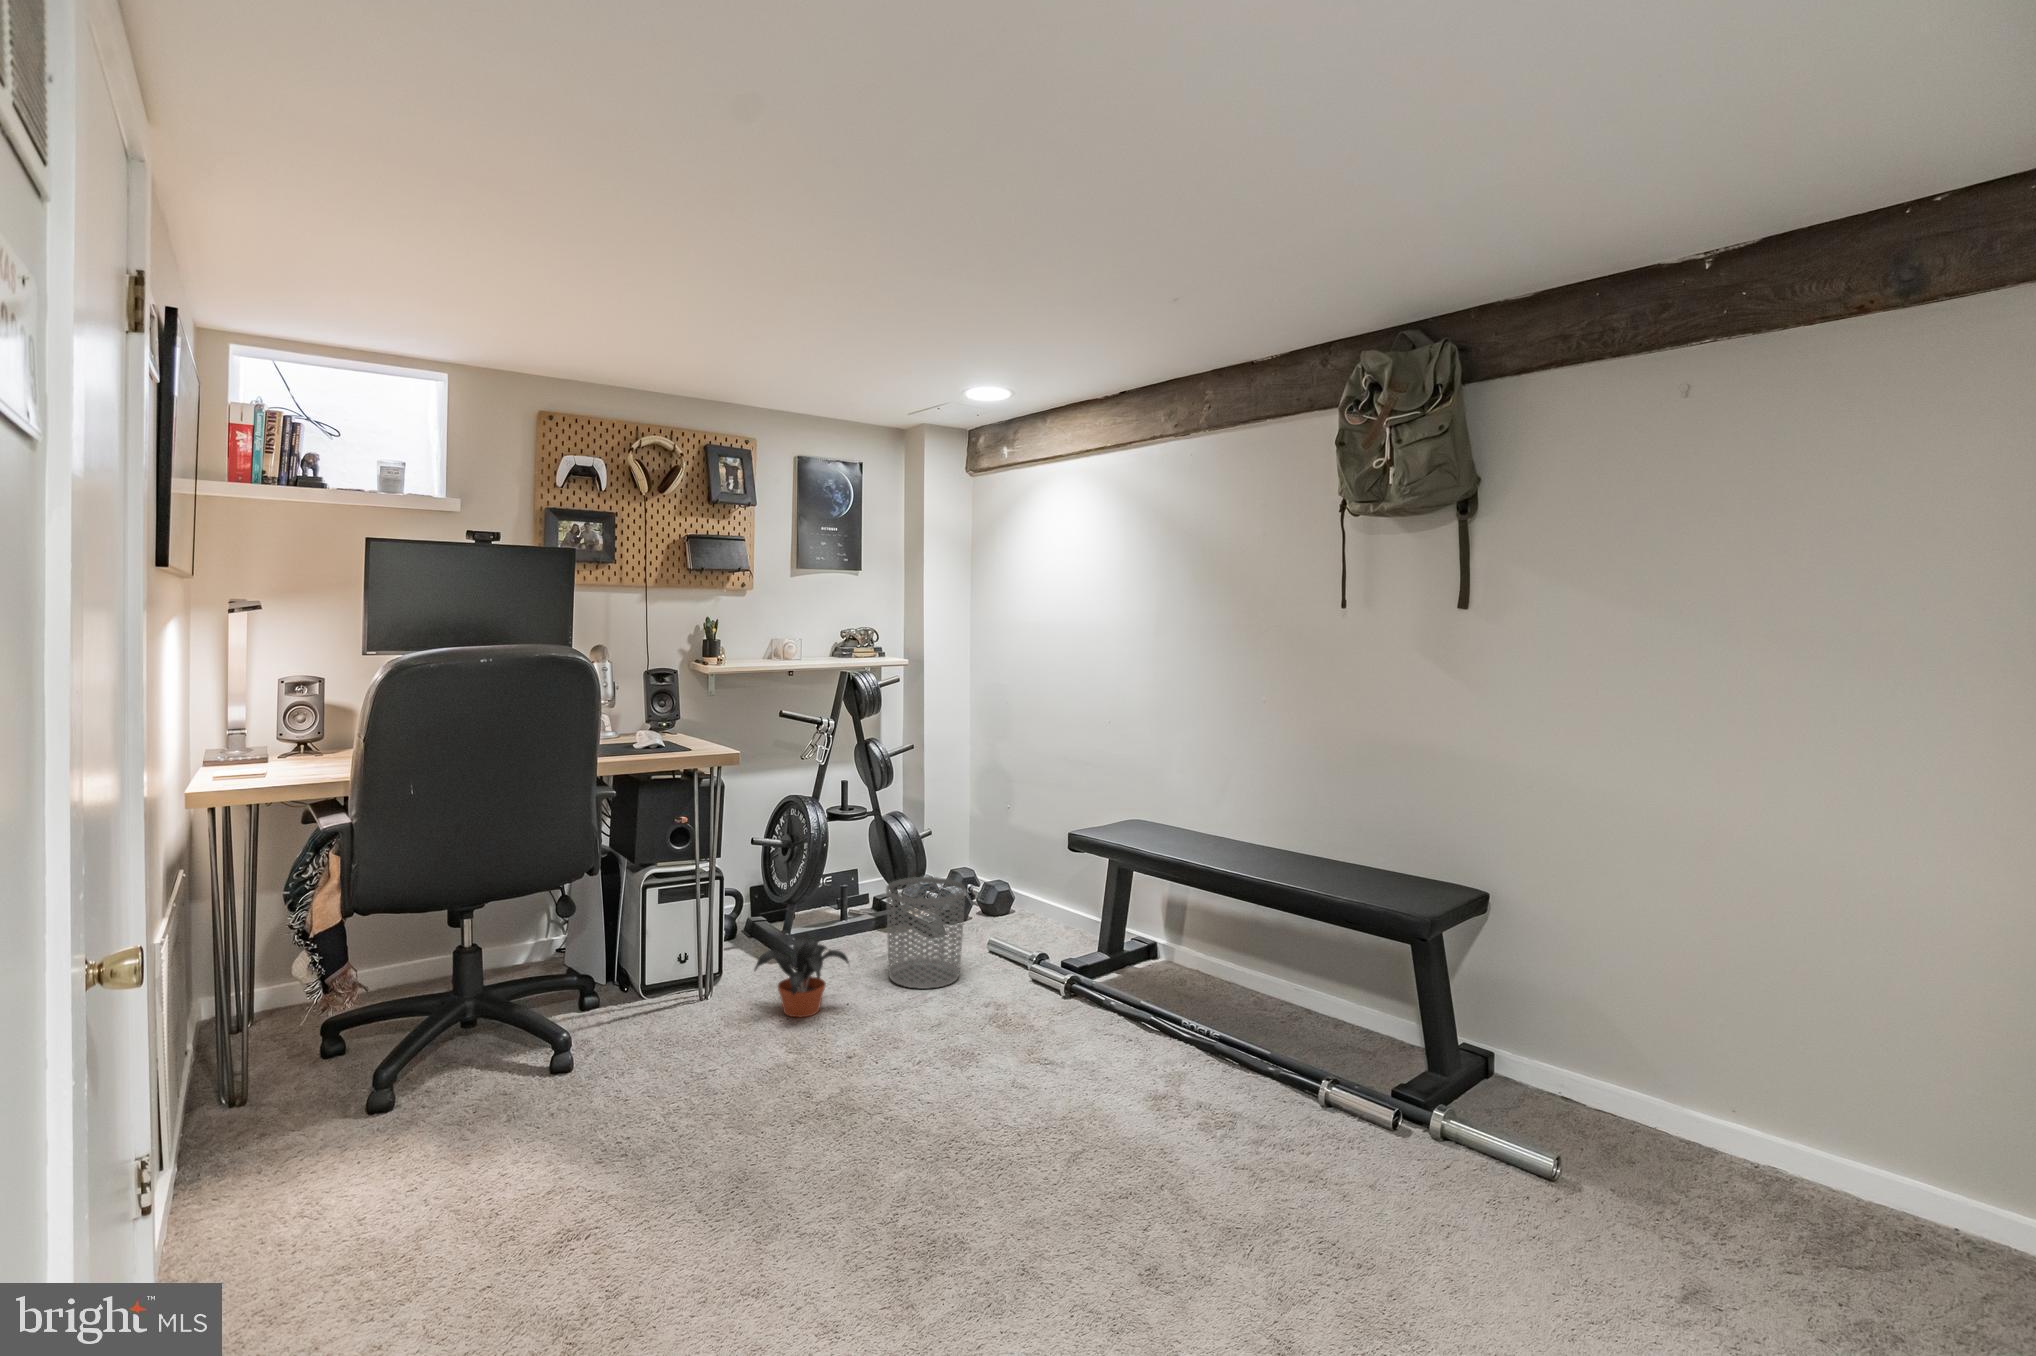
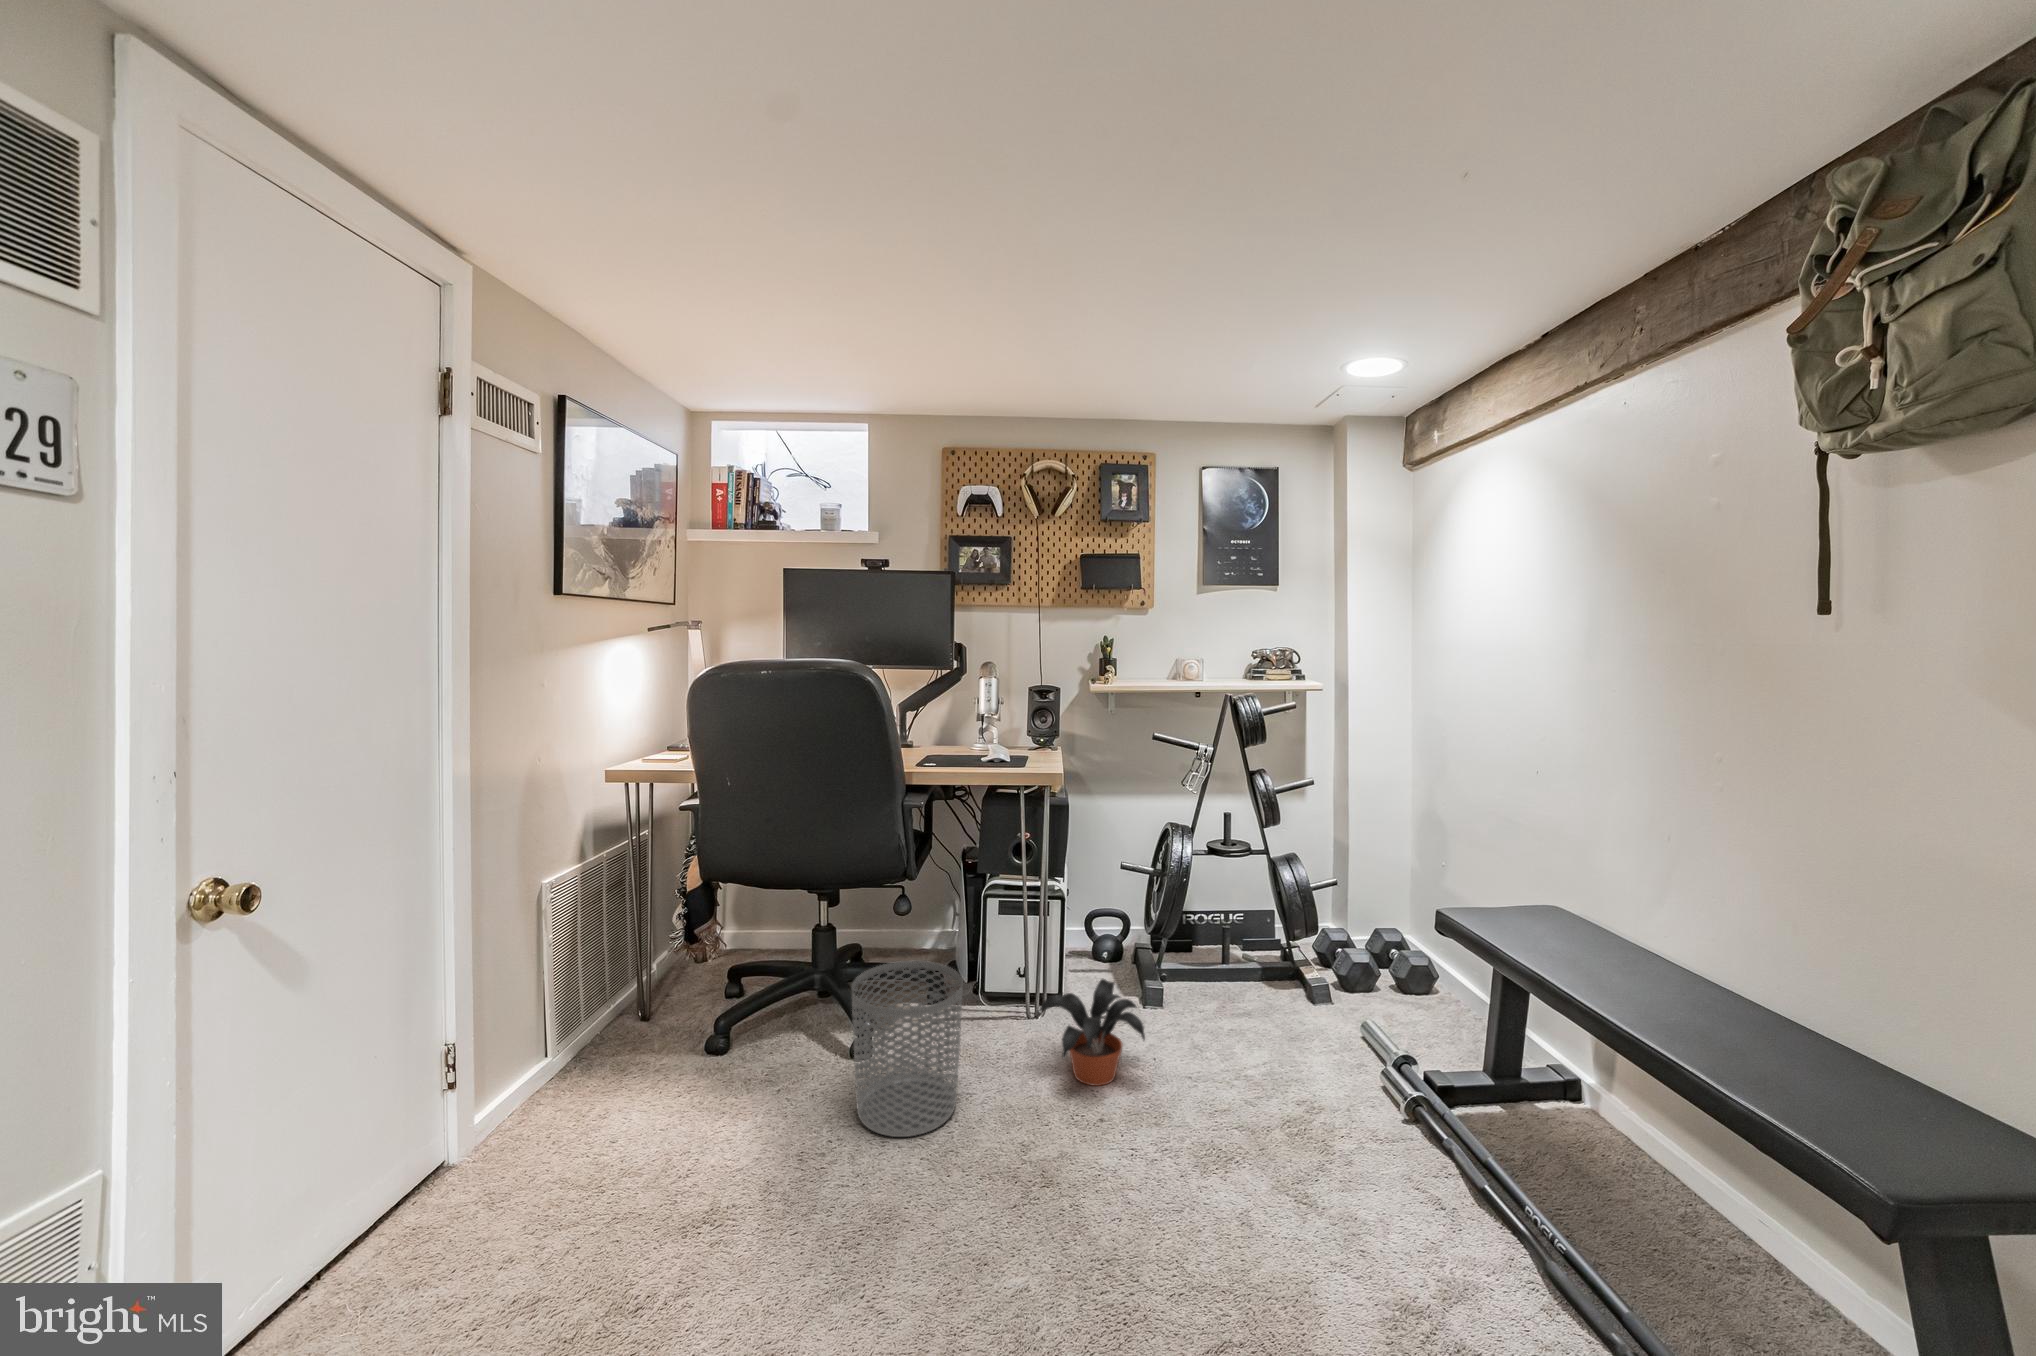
waste bin: present [886,877,965,989] -> present [852,961,963,1137]

